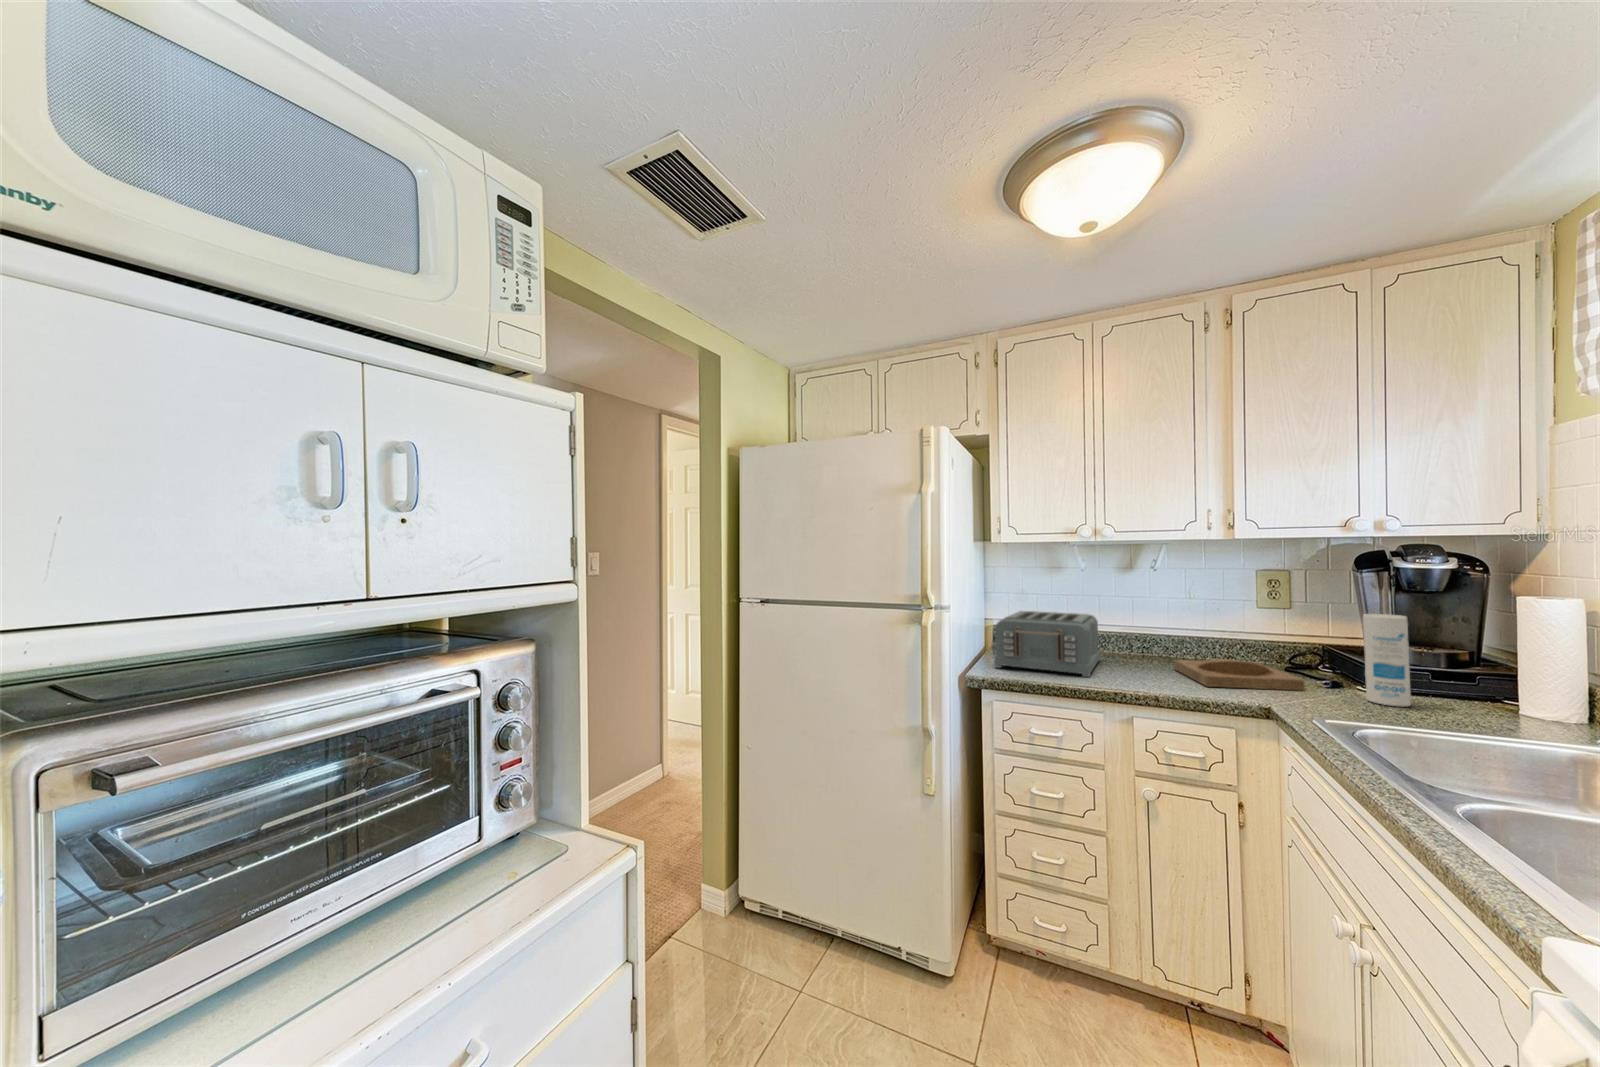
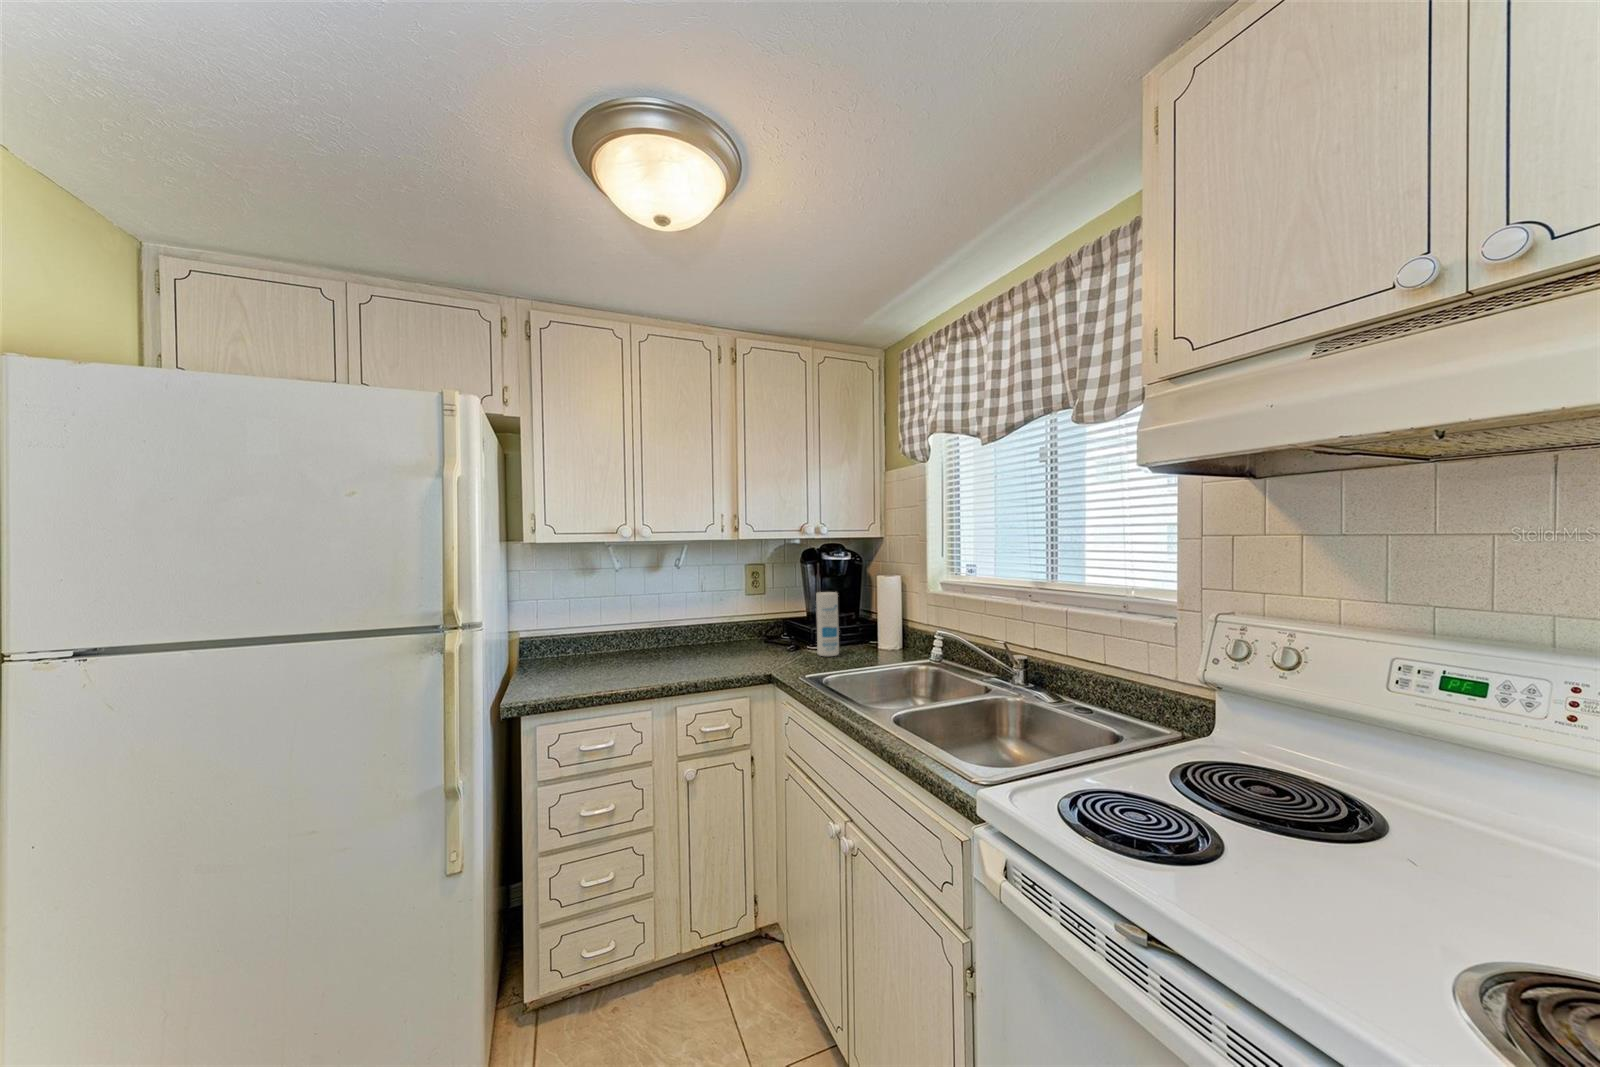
toaster: present [995,611,1101,677] -> none [530,614,633,686]
tray: present [1173,659,1305,691] -> none [695,639,784,666]

